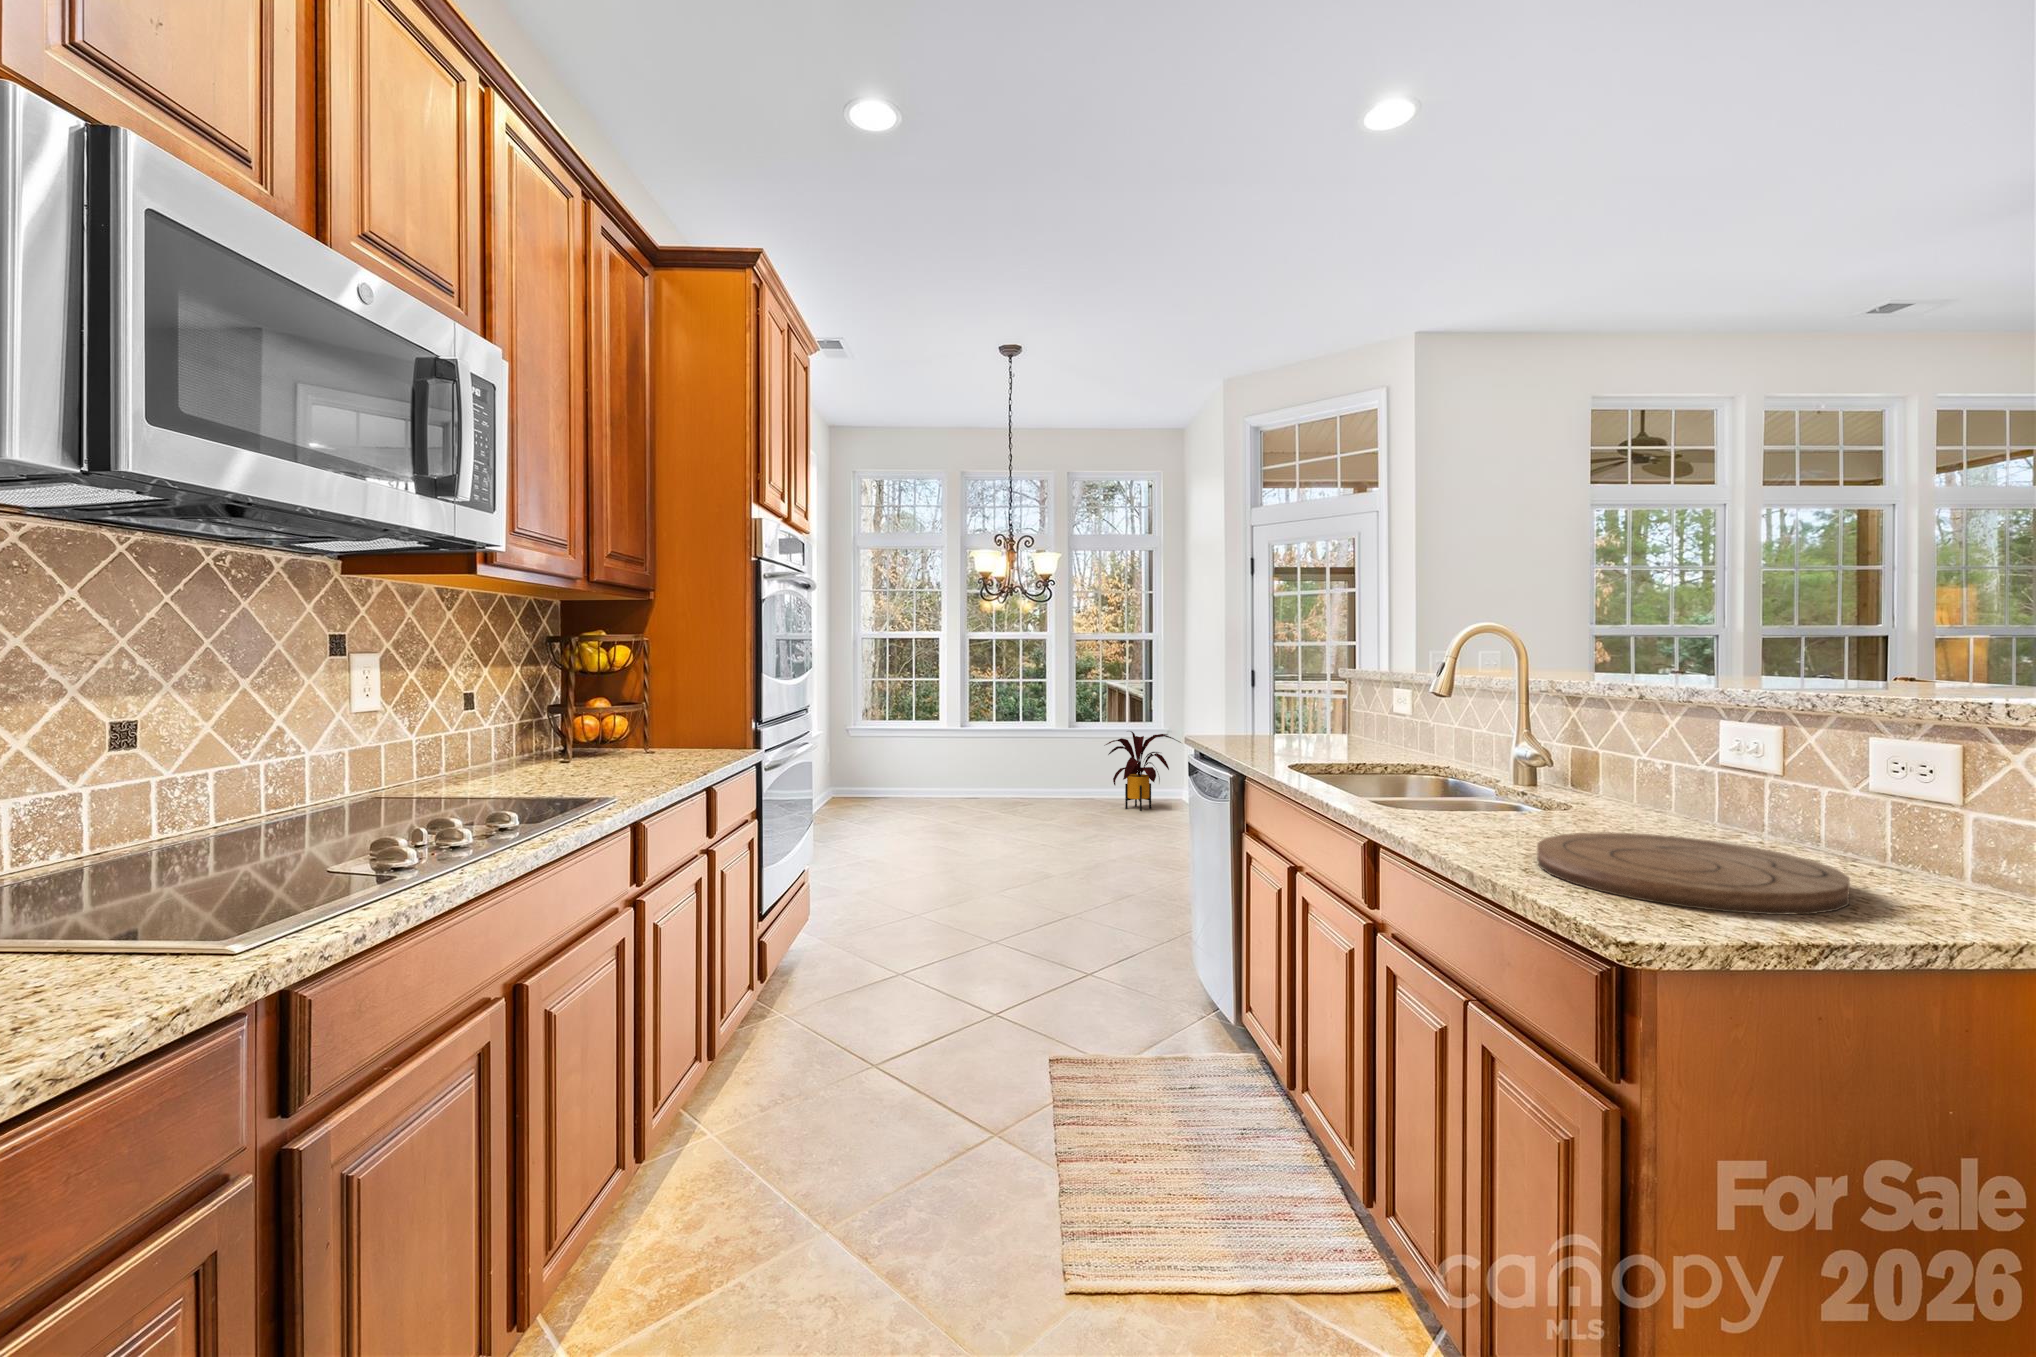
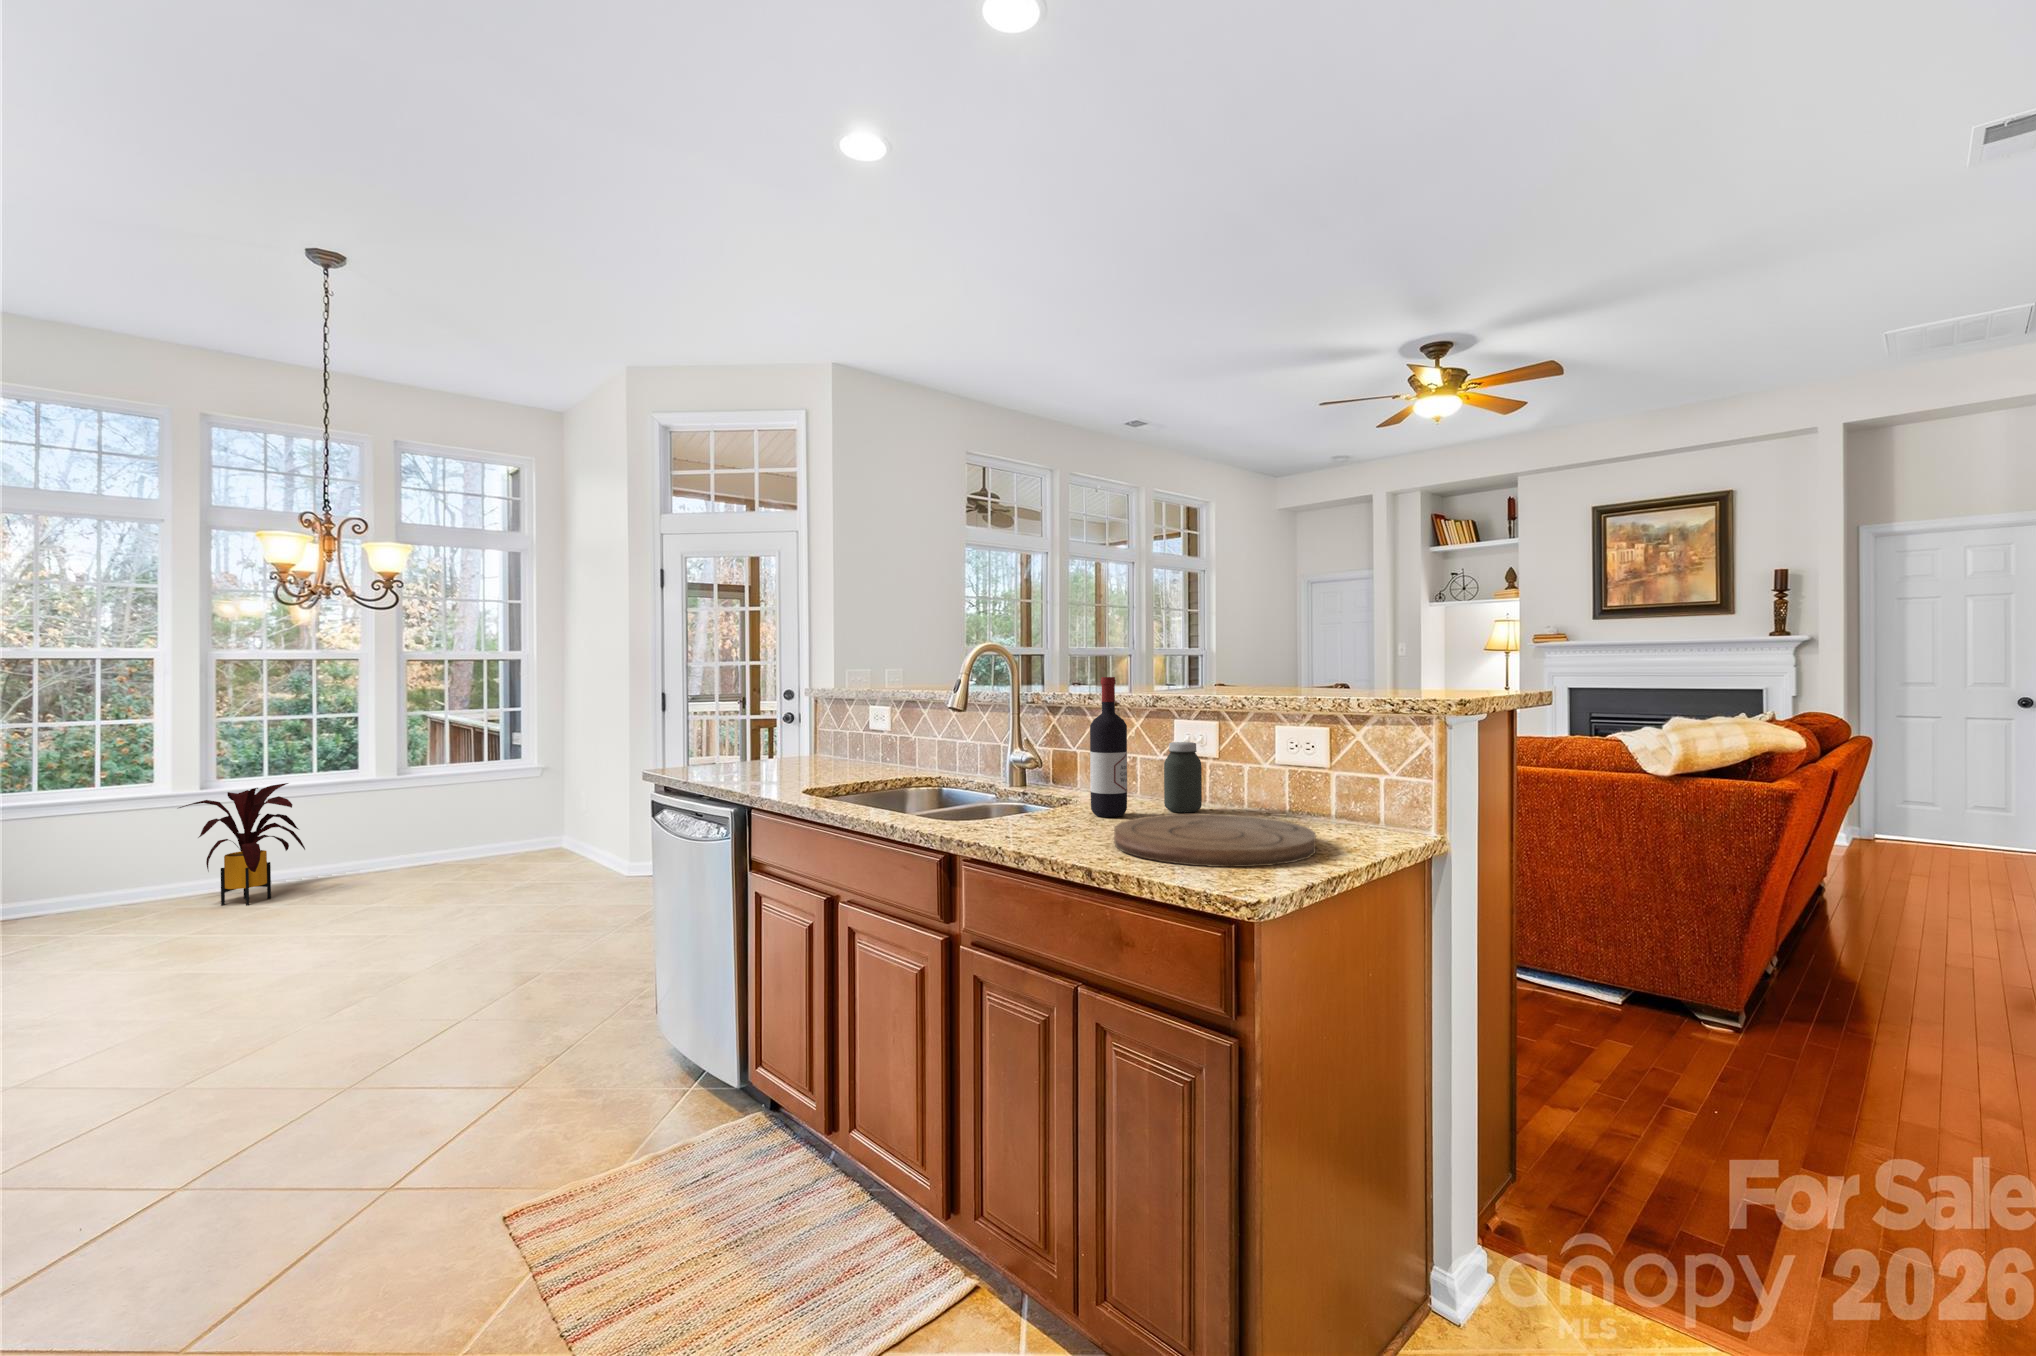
wine bottle: none [1569,666,1621,830] -> present [1090,677,1127,817]
house plant: present [1106,731,1181,811] -> present [179,783,305,905]
jar: none [1684,749,1745,838] -> present [1164,742,1202,813]

